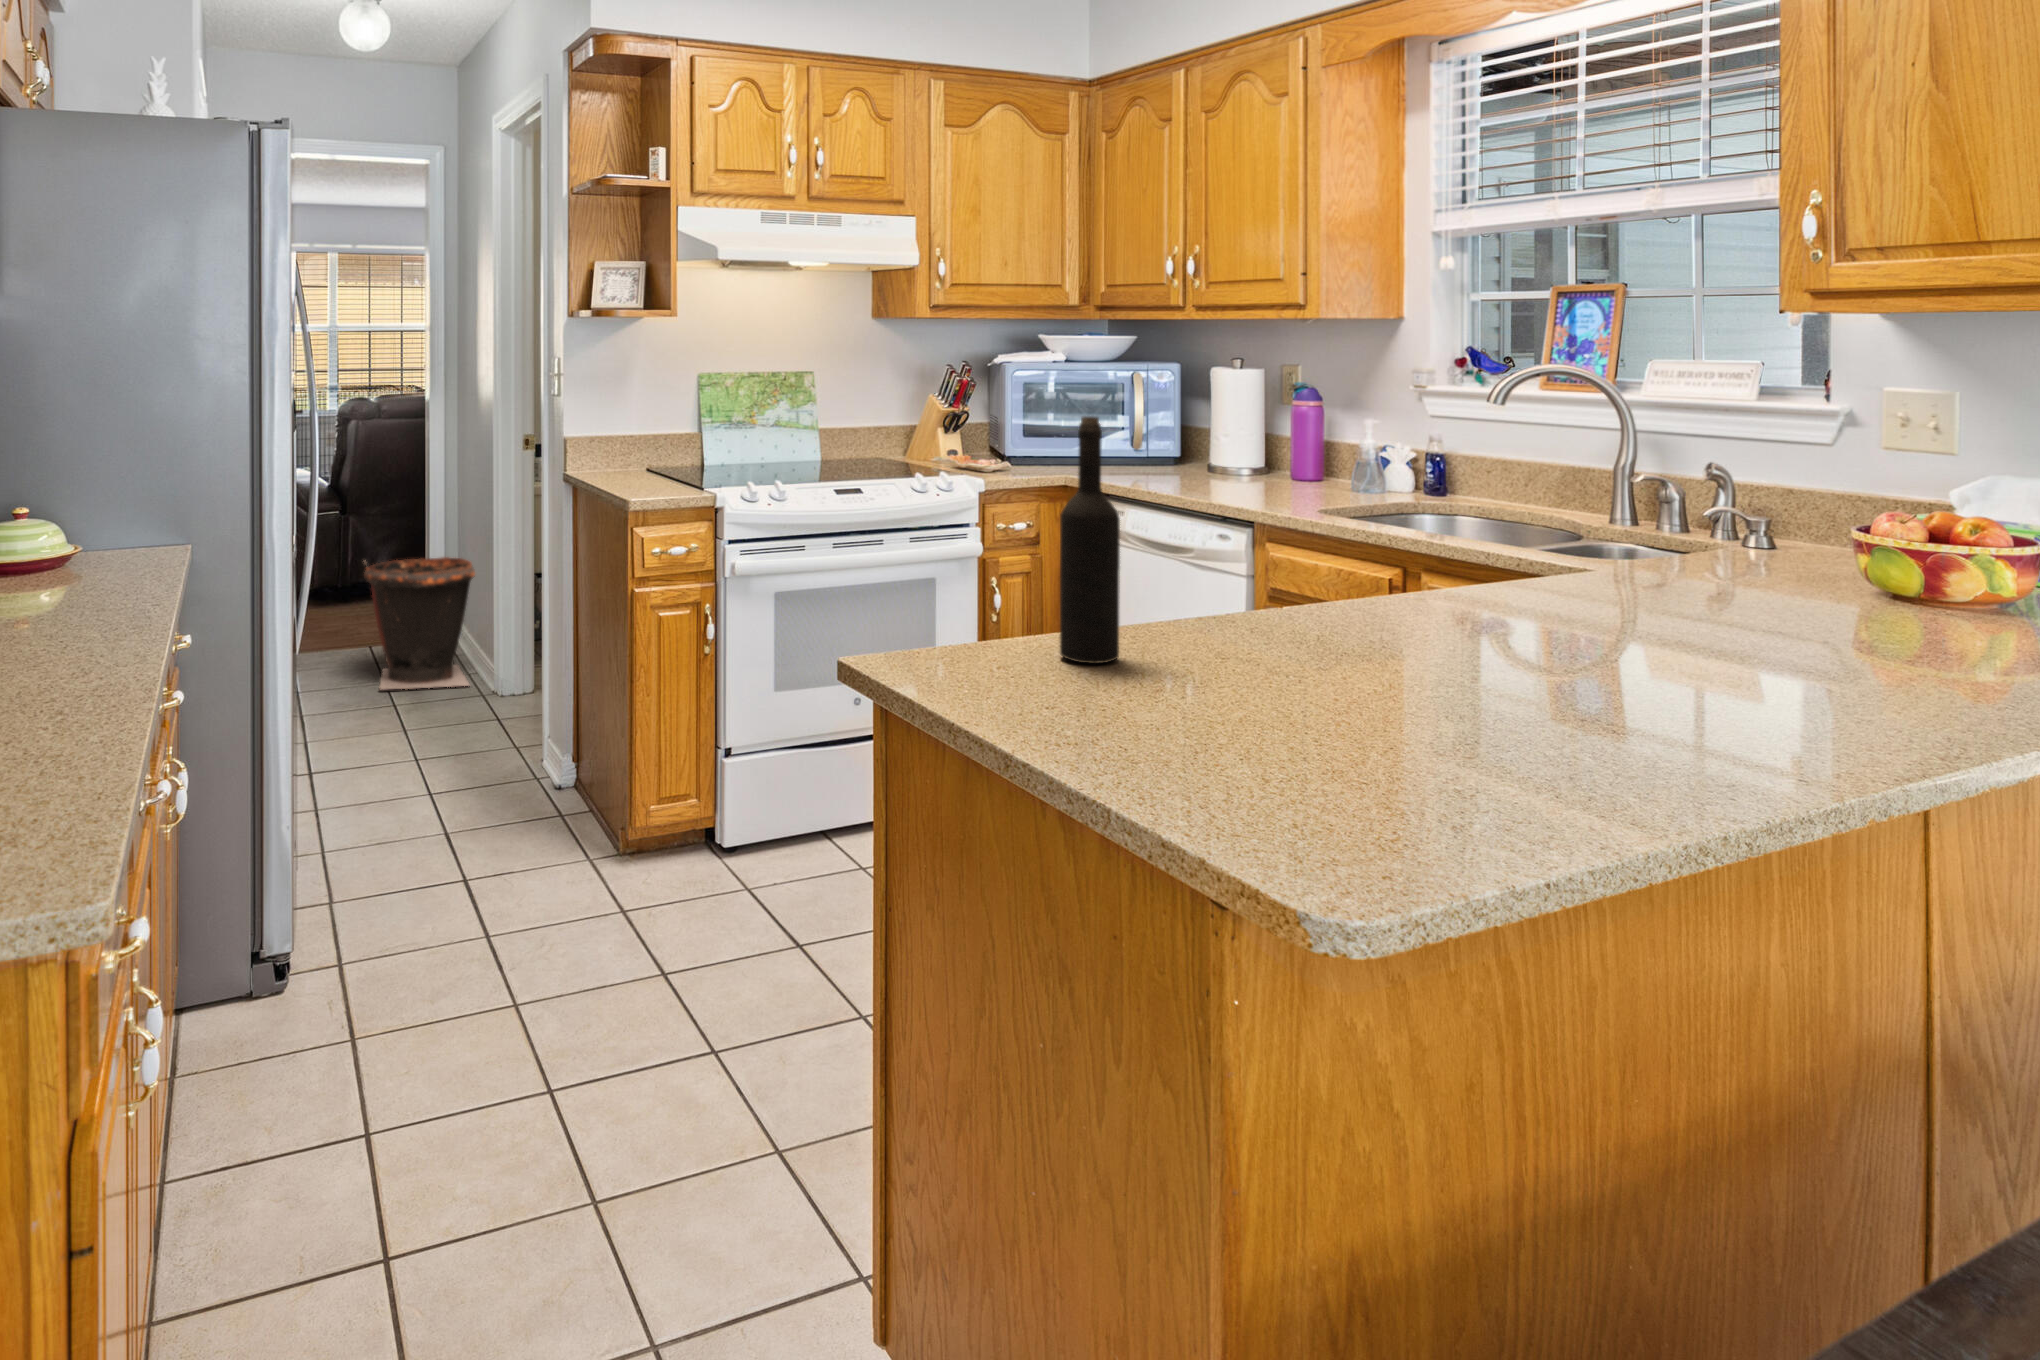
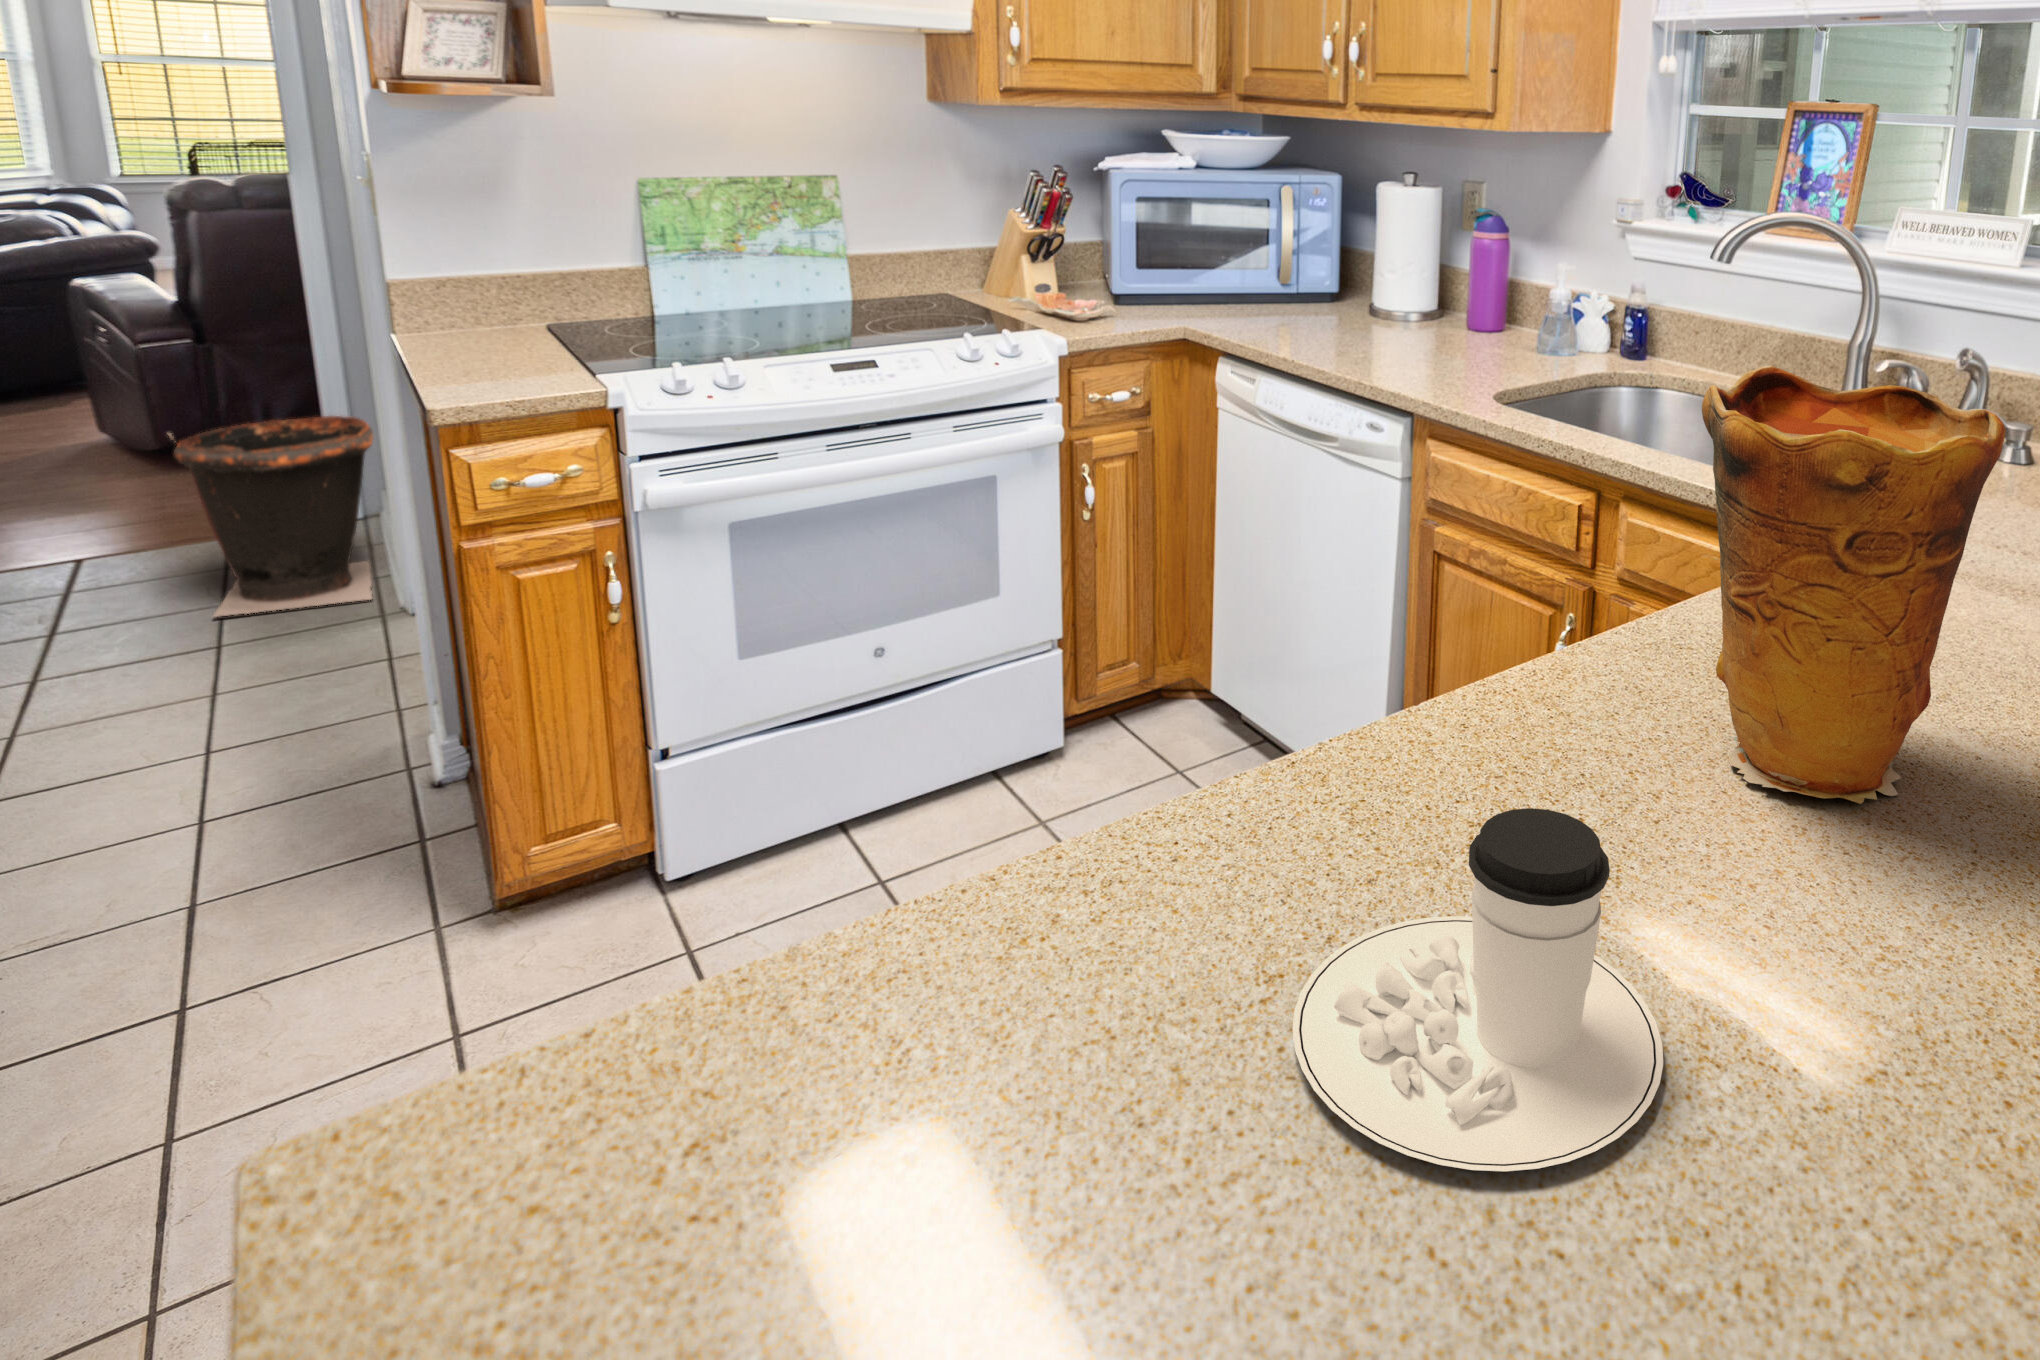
vase: none [1441,405,1621,637] -> present [1702,366,2006,804]
wine bottle: present [1060,416,1120,664] -> none [883,492,1035,1074]
coffee cup: none [1238,568,1419,689] -> present [1292,808,1663,1171]

